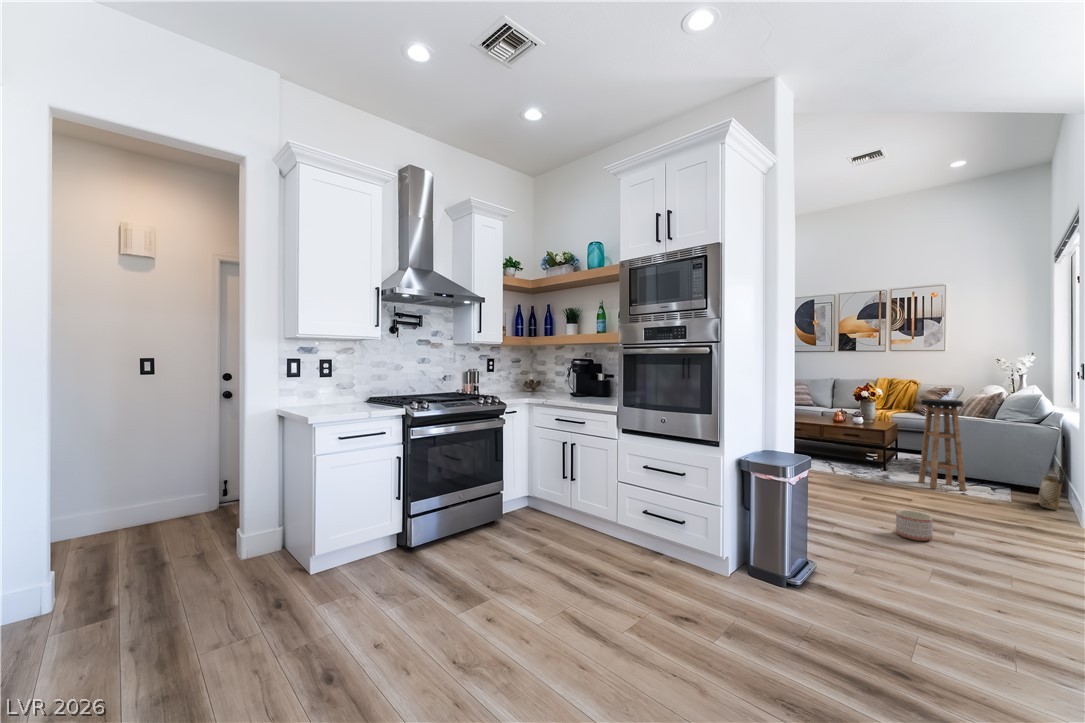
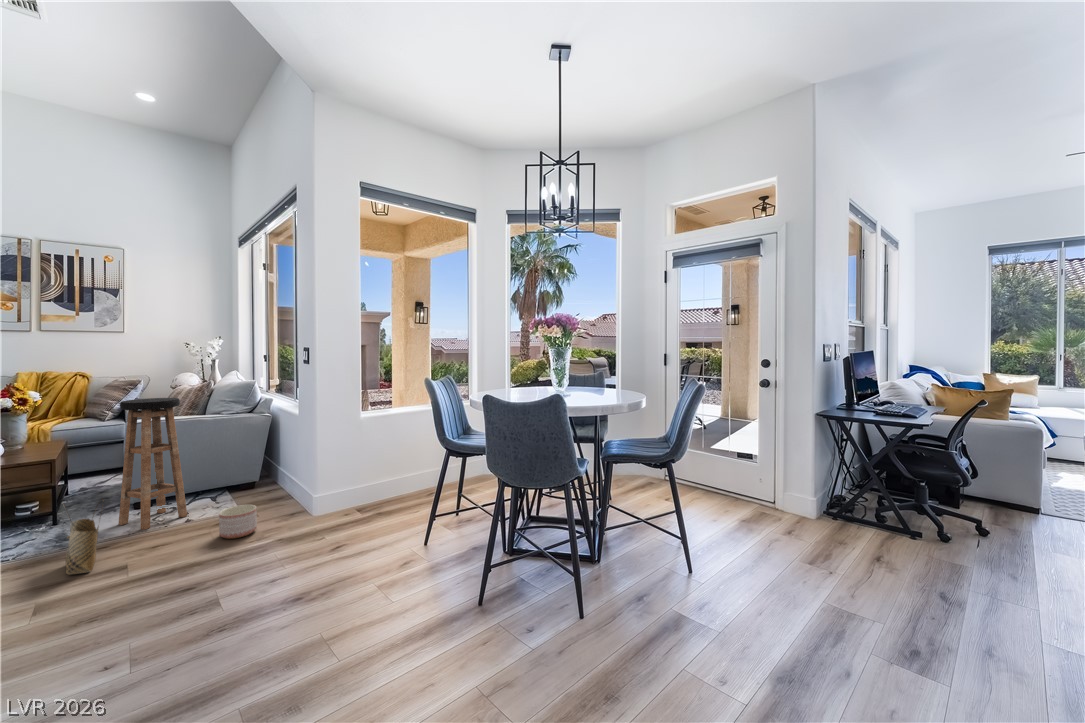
woven basket: present [1038,472,1062,510] -> present [63,503,98,575]
planter: present [896,510,933,541] -> present [219,505,257,539]

